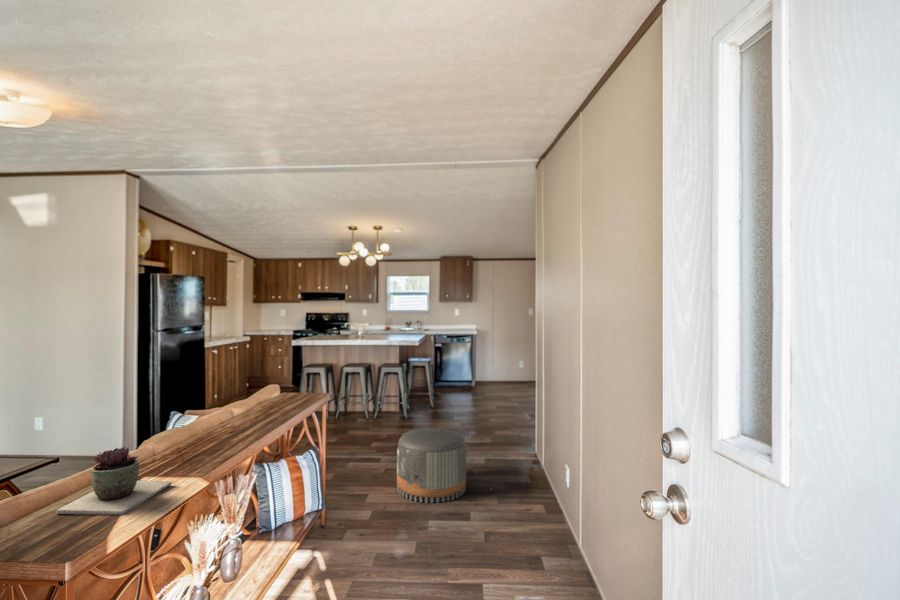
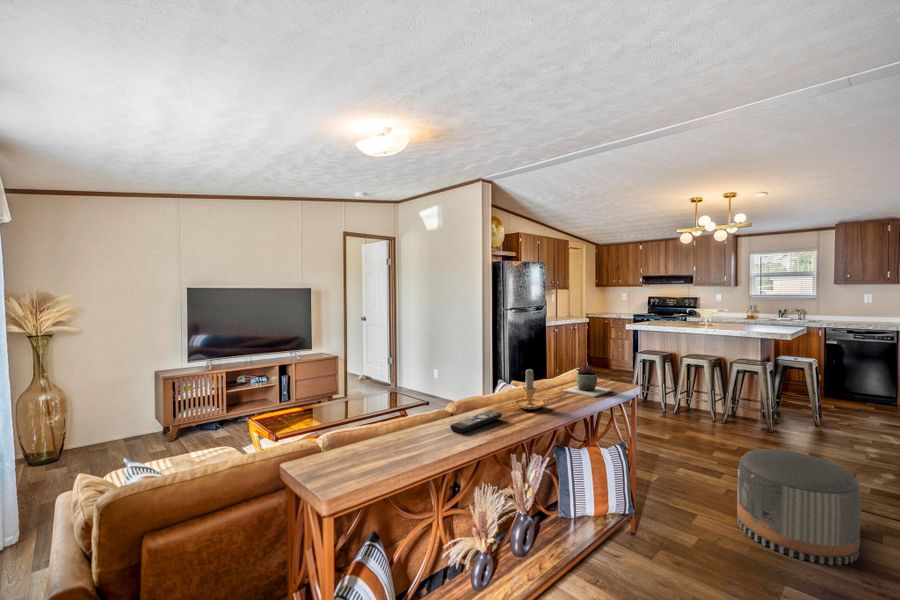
candle: none [224,388,265,429] -> present [514,369,551,409]
remote control: none [171,436,221,463] -> present [450,411,502,433]
succulent plant: present [57,447,172,515] -> present [564,366,612,397]

